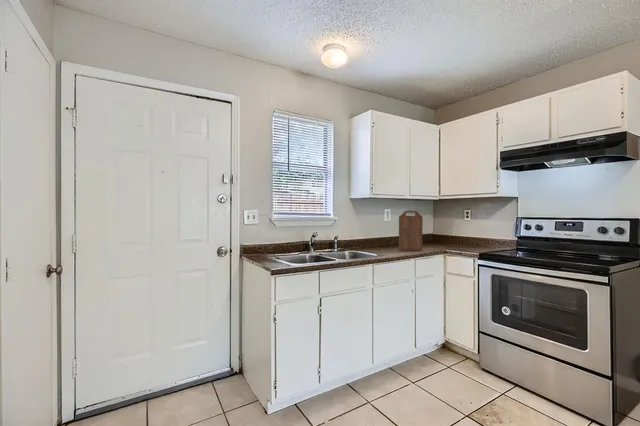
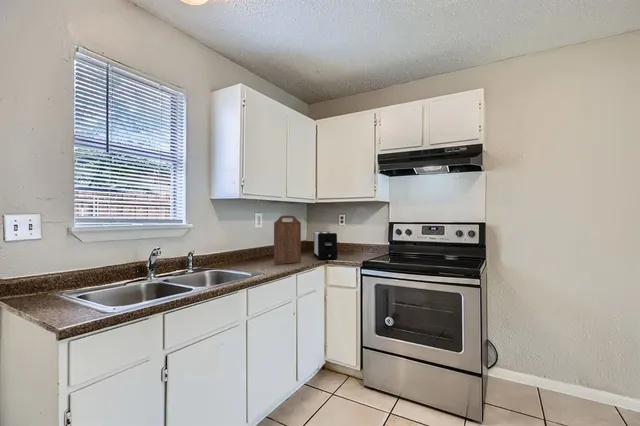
toaster: none [438,226,458,250] -> present [314,232,338,259]

